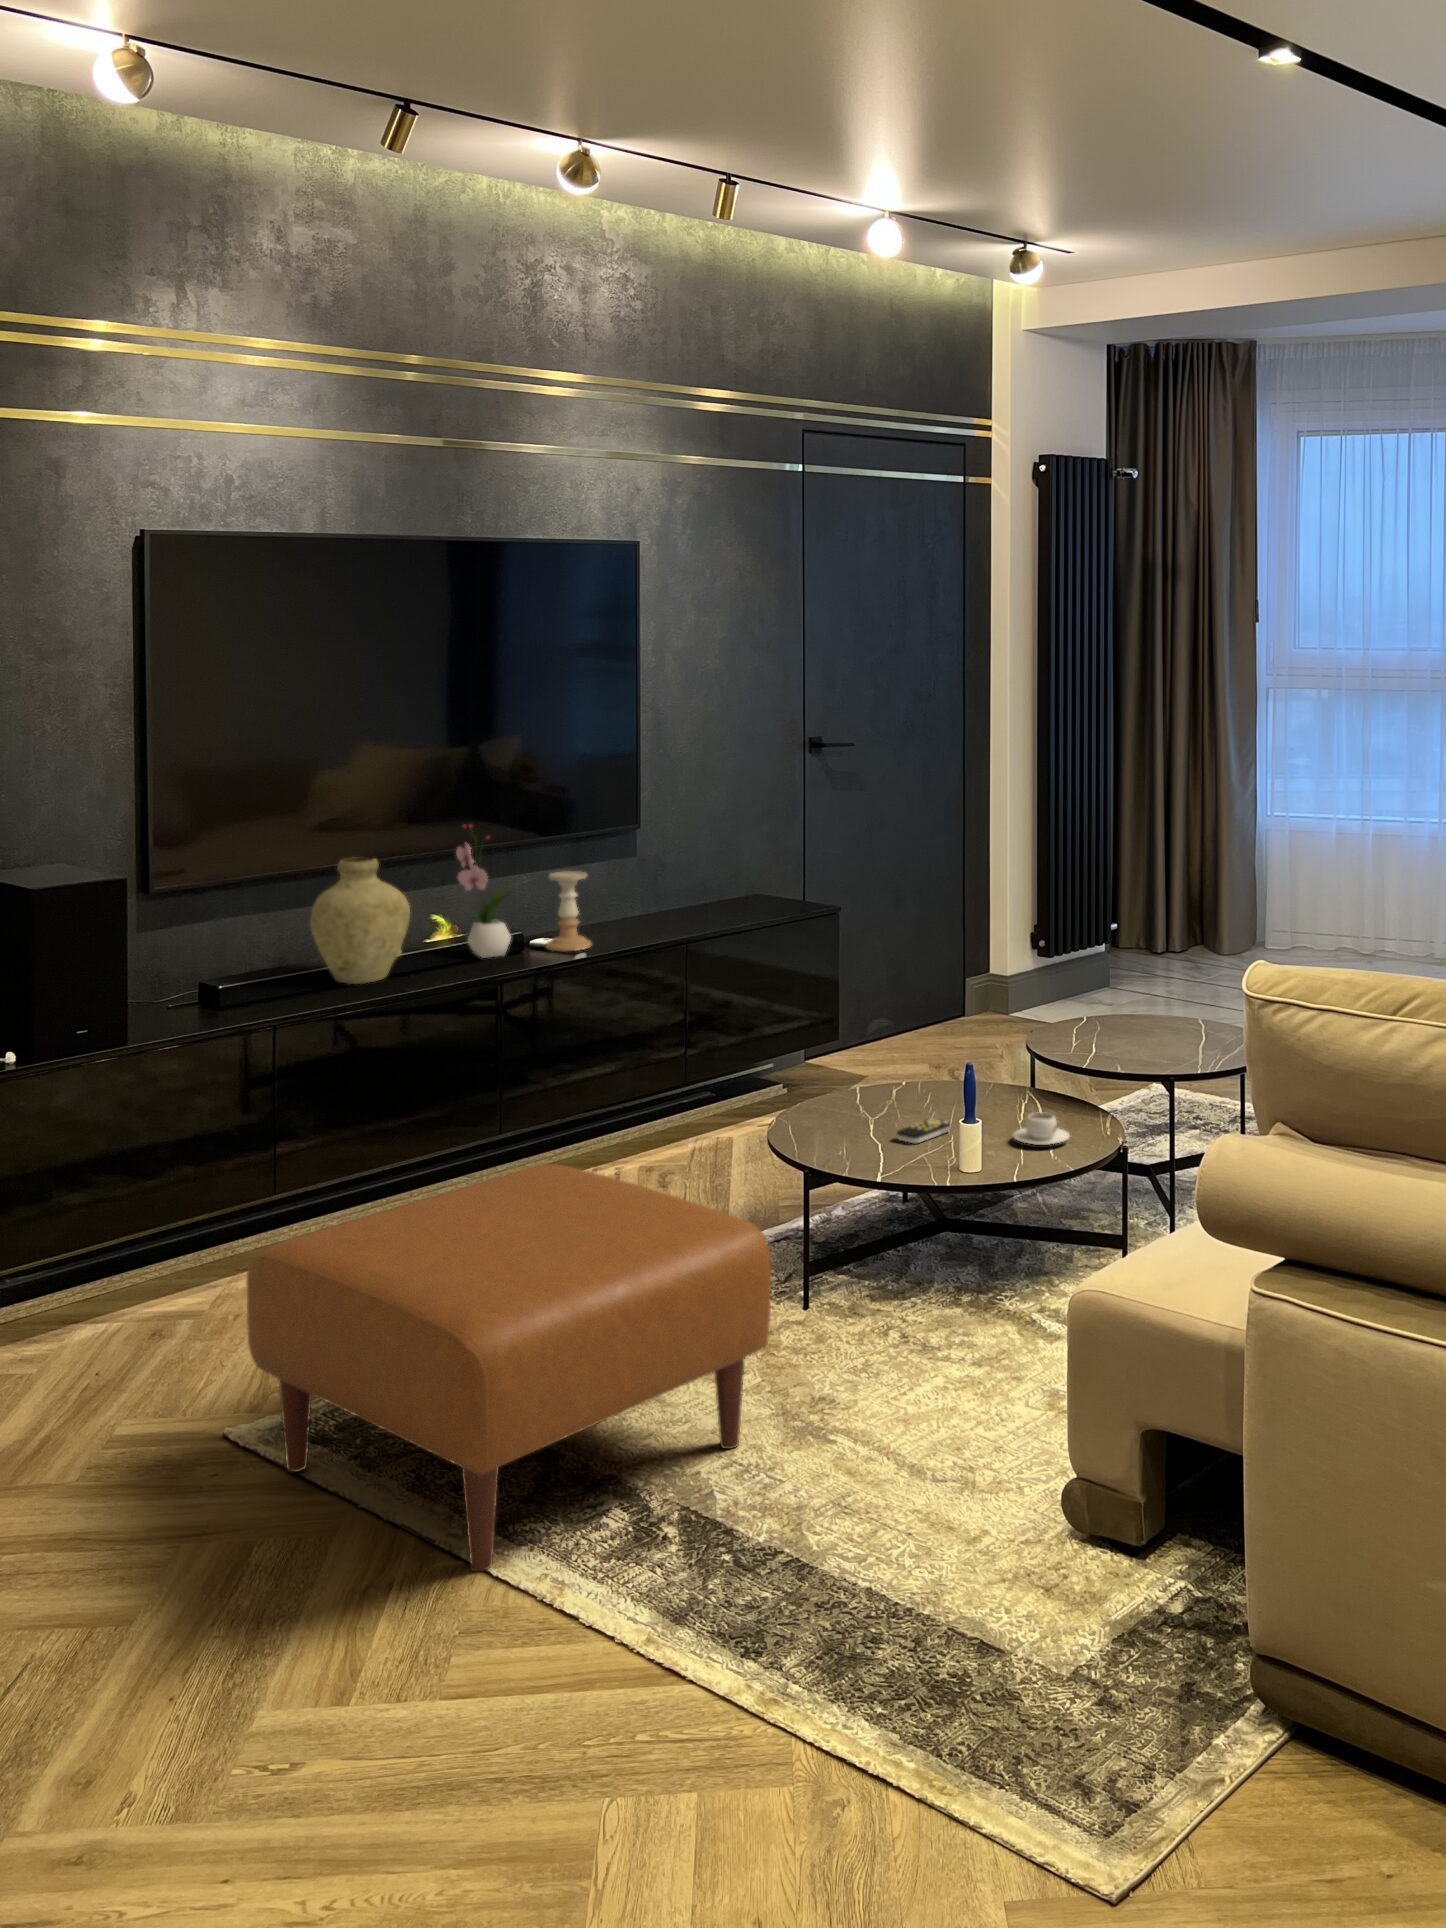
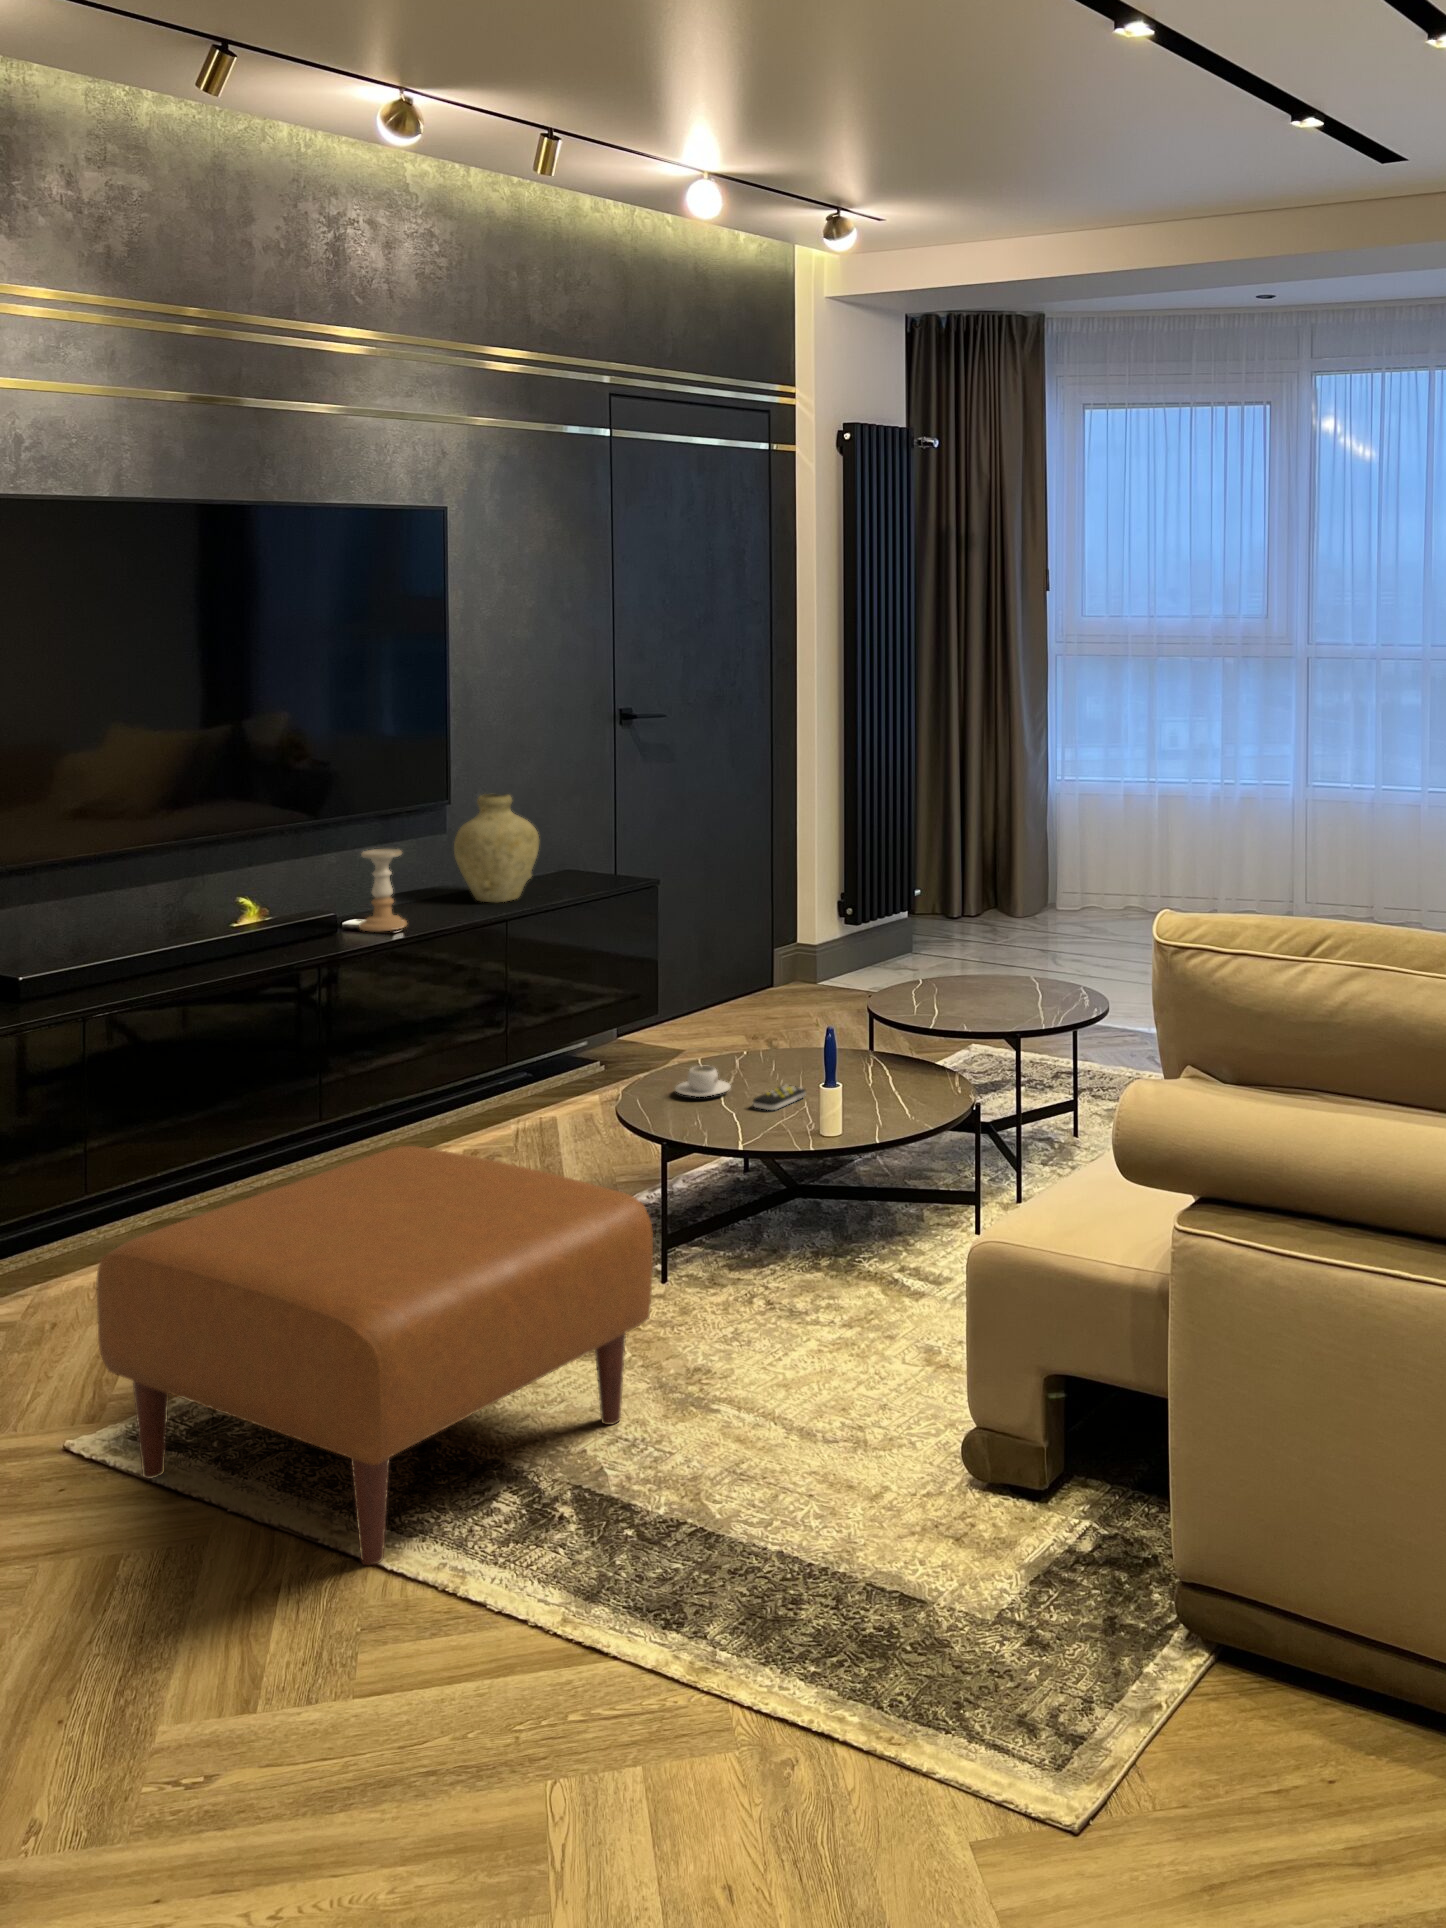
flower arrangement: present [456,825,513,958] -> none [264,802,330,941]
vase: present [310,857,410,984] -> present [454,794,539,902]
teacup: present [1013,1113,1070,1145] -> present [675,1066,731,1097]

